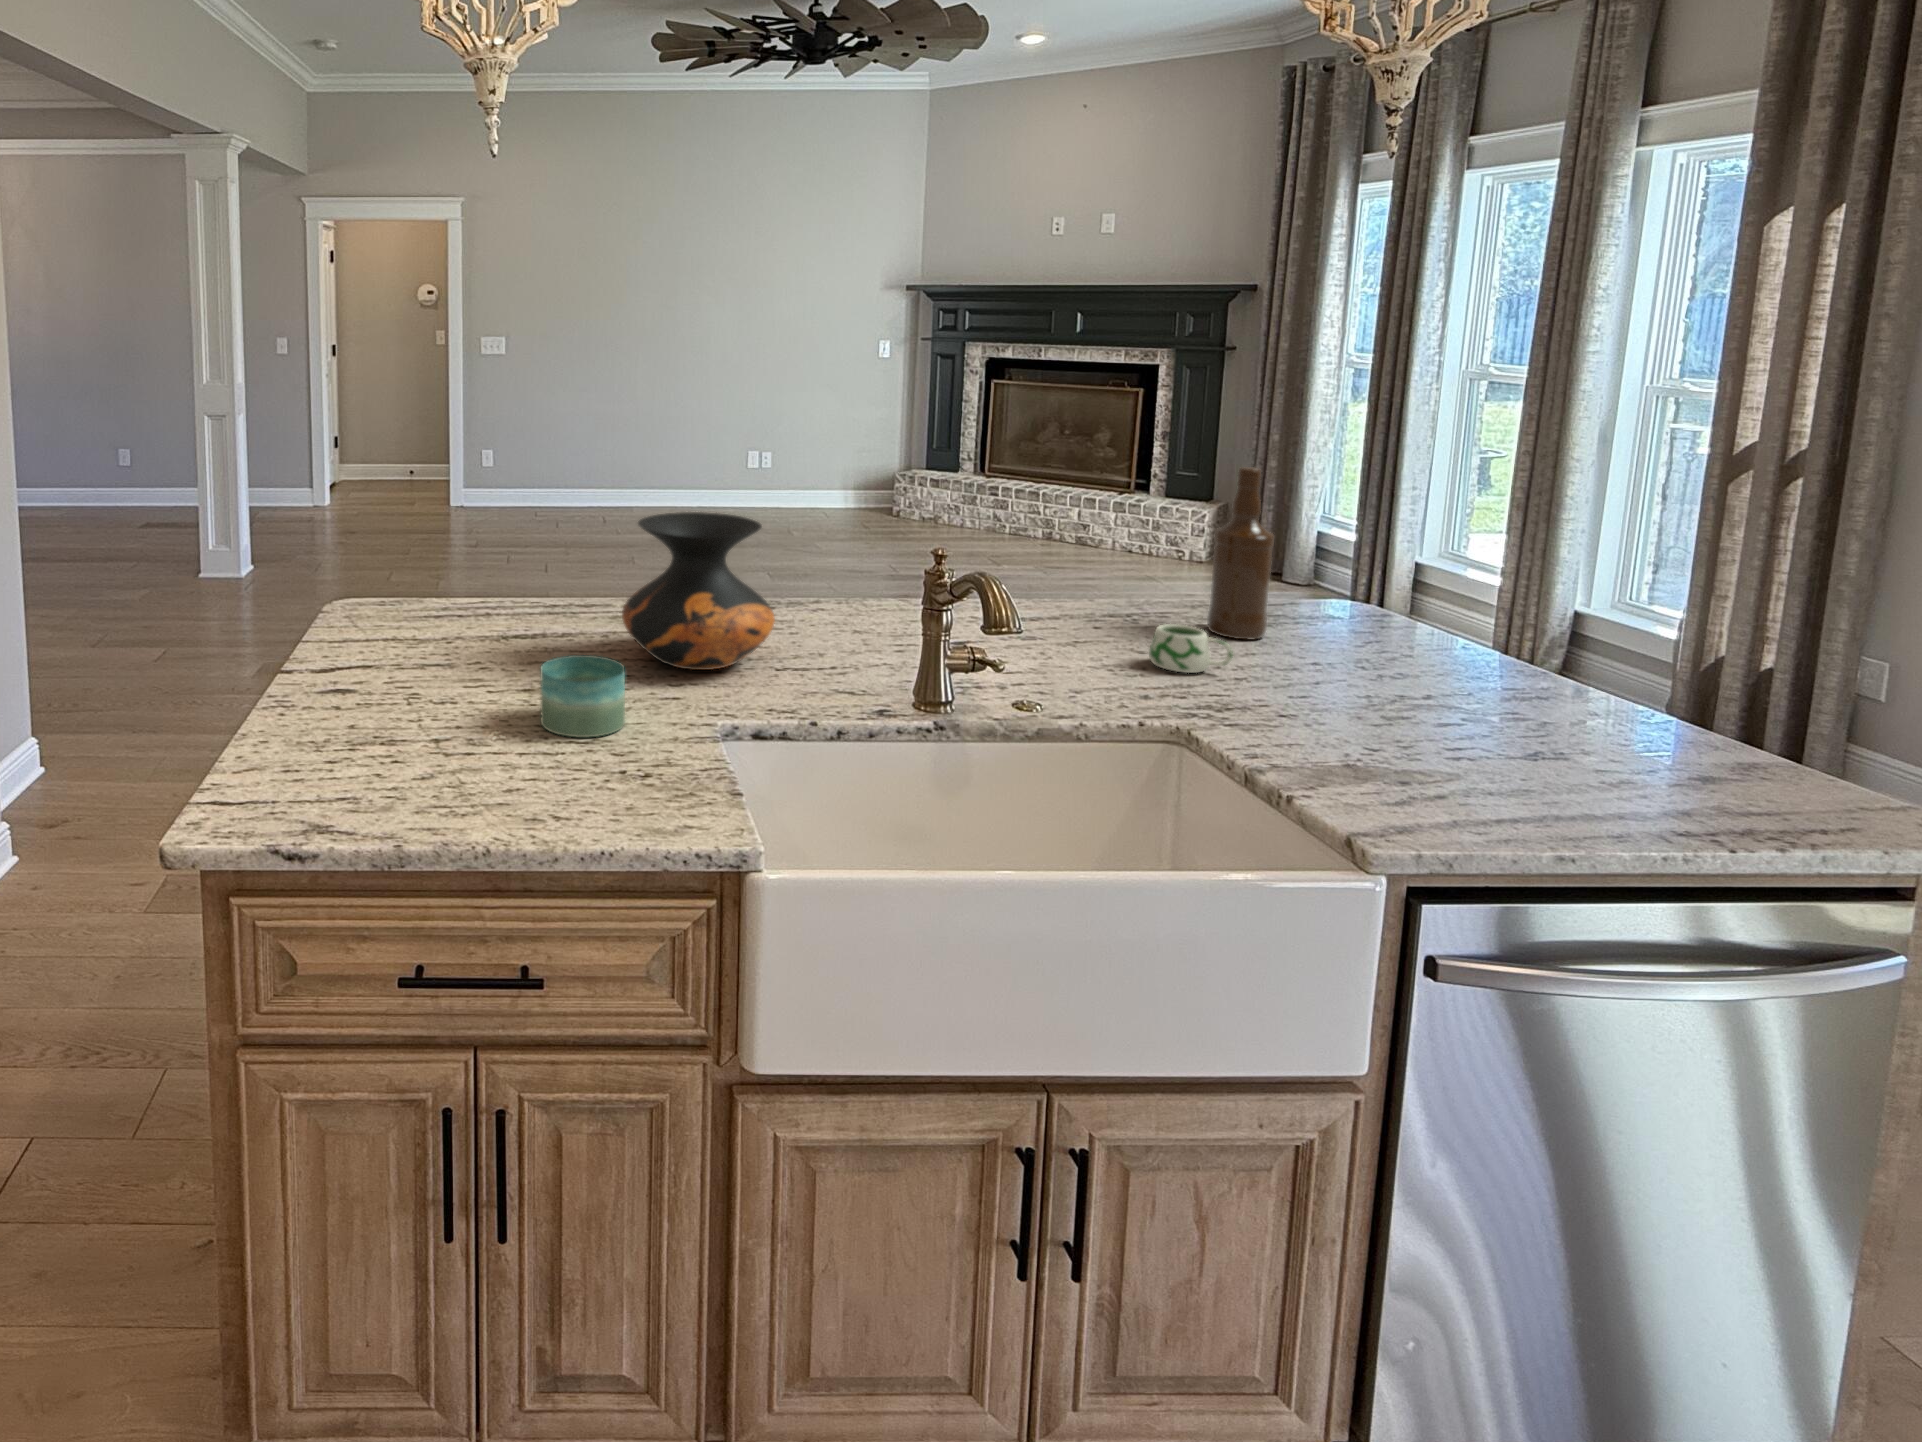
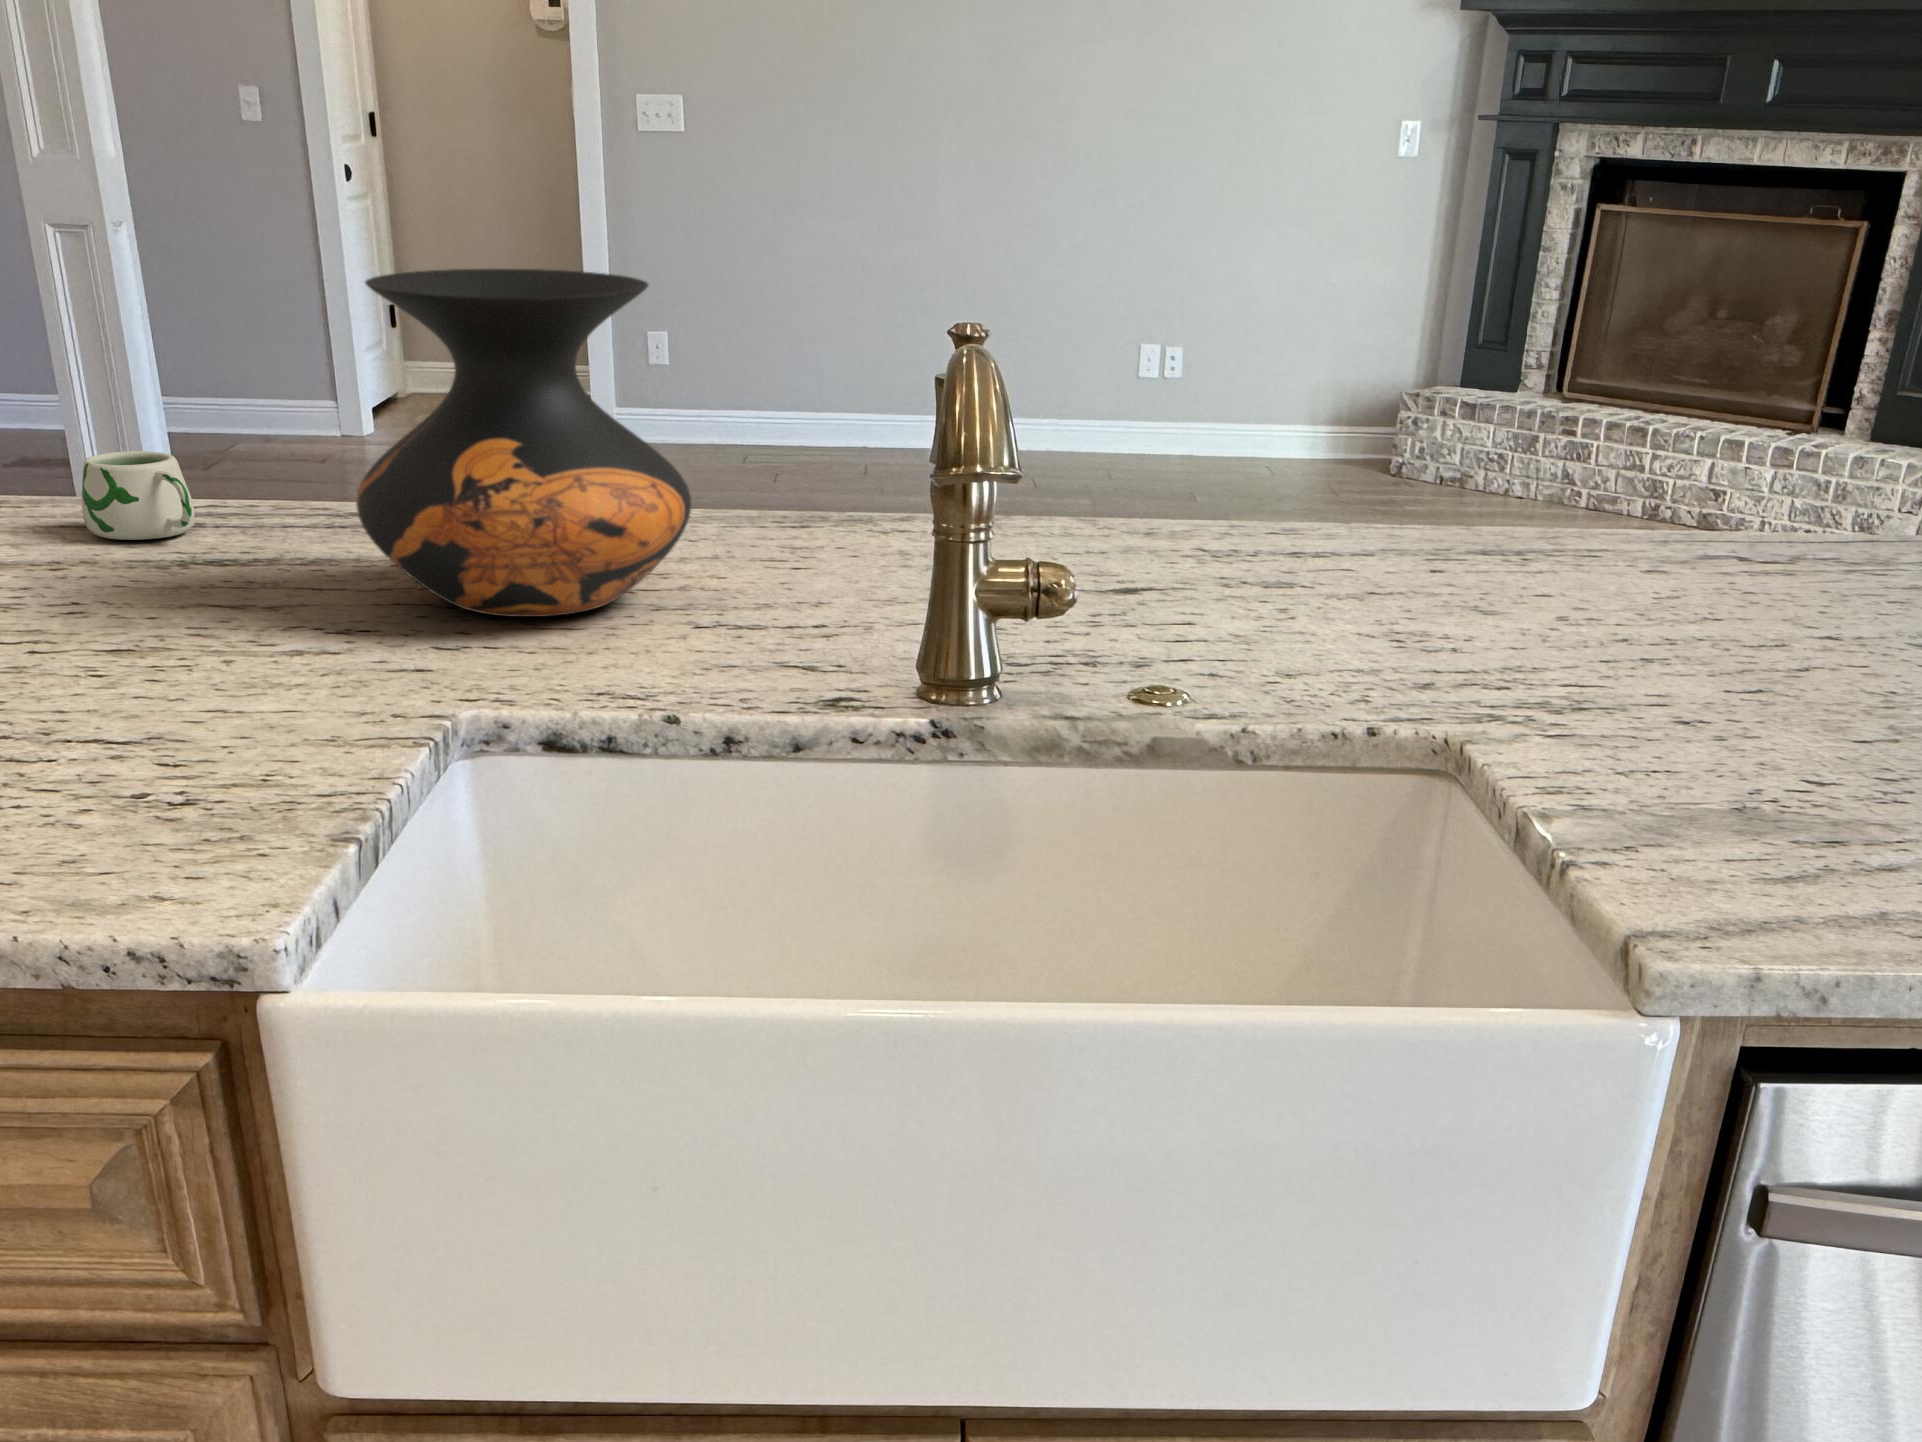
bottle: present [1207,467,1274,639] -> none [1654,202,1811,594]
mug: present [1149,624,1232,673] -> present [82,451,194,540]
candle: present [541,655,625,737] -> none [21,554,246,727]

